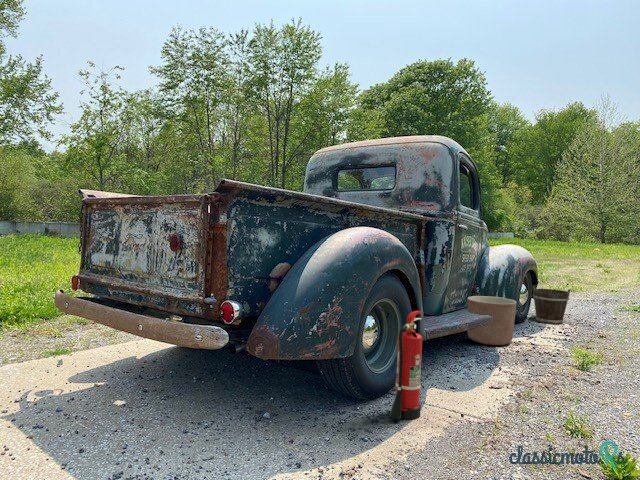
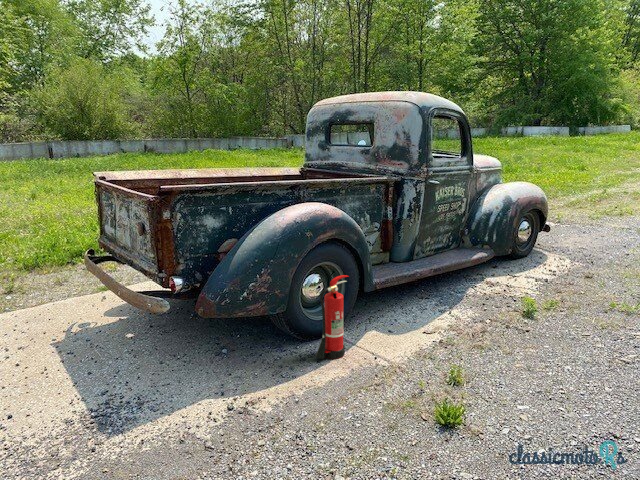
bucket: present [533,285,570,324] -> none [537,221,573,260]
planter: present [467,296,517,345] -> none [448,239,493,285]

